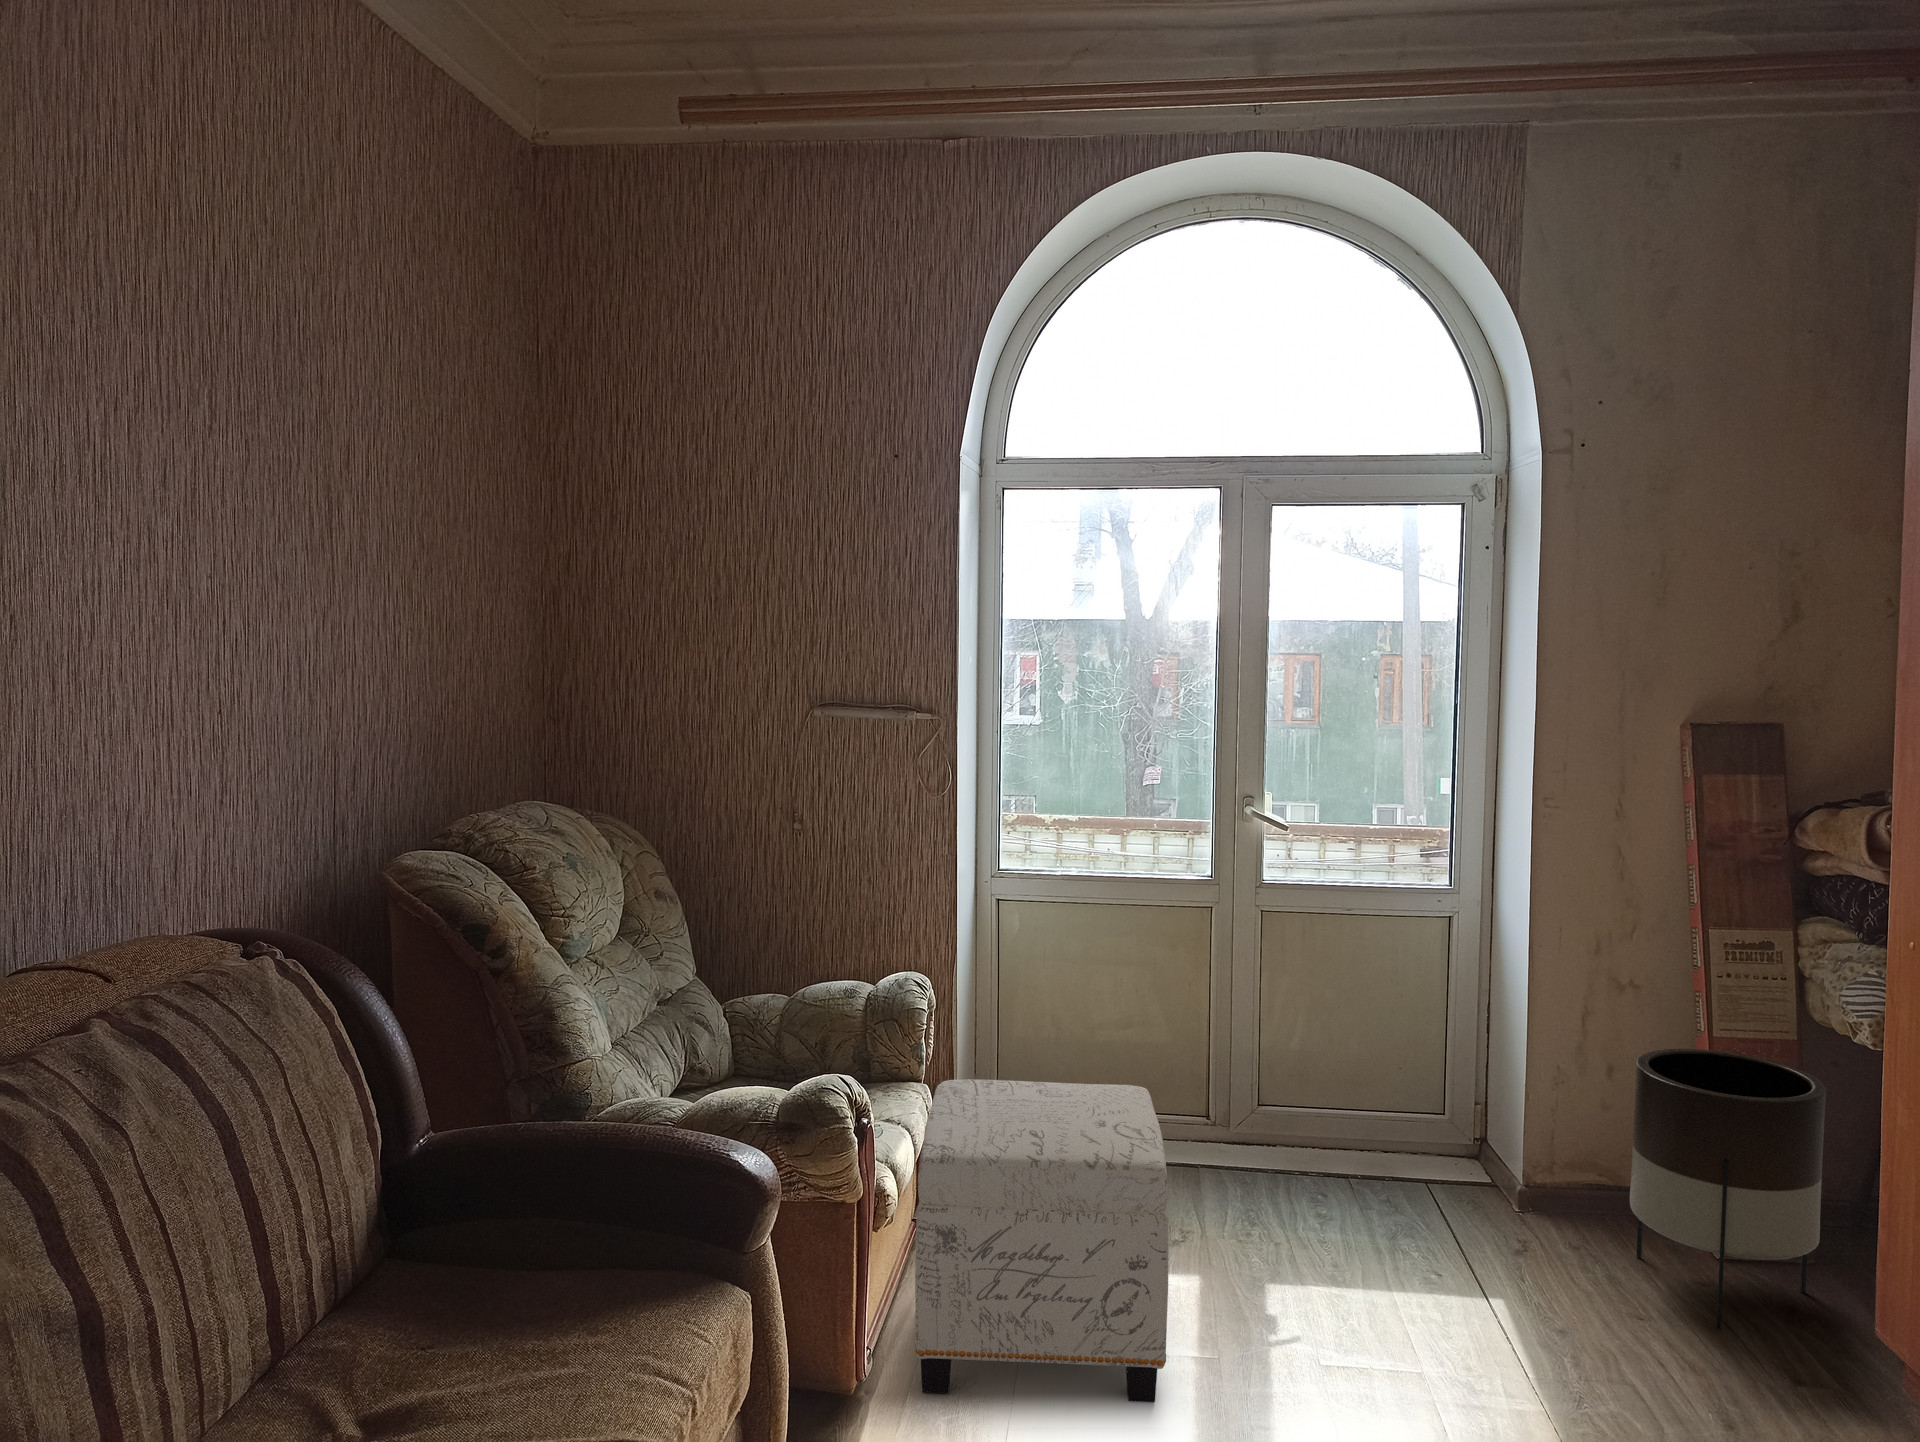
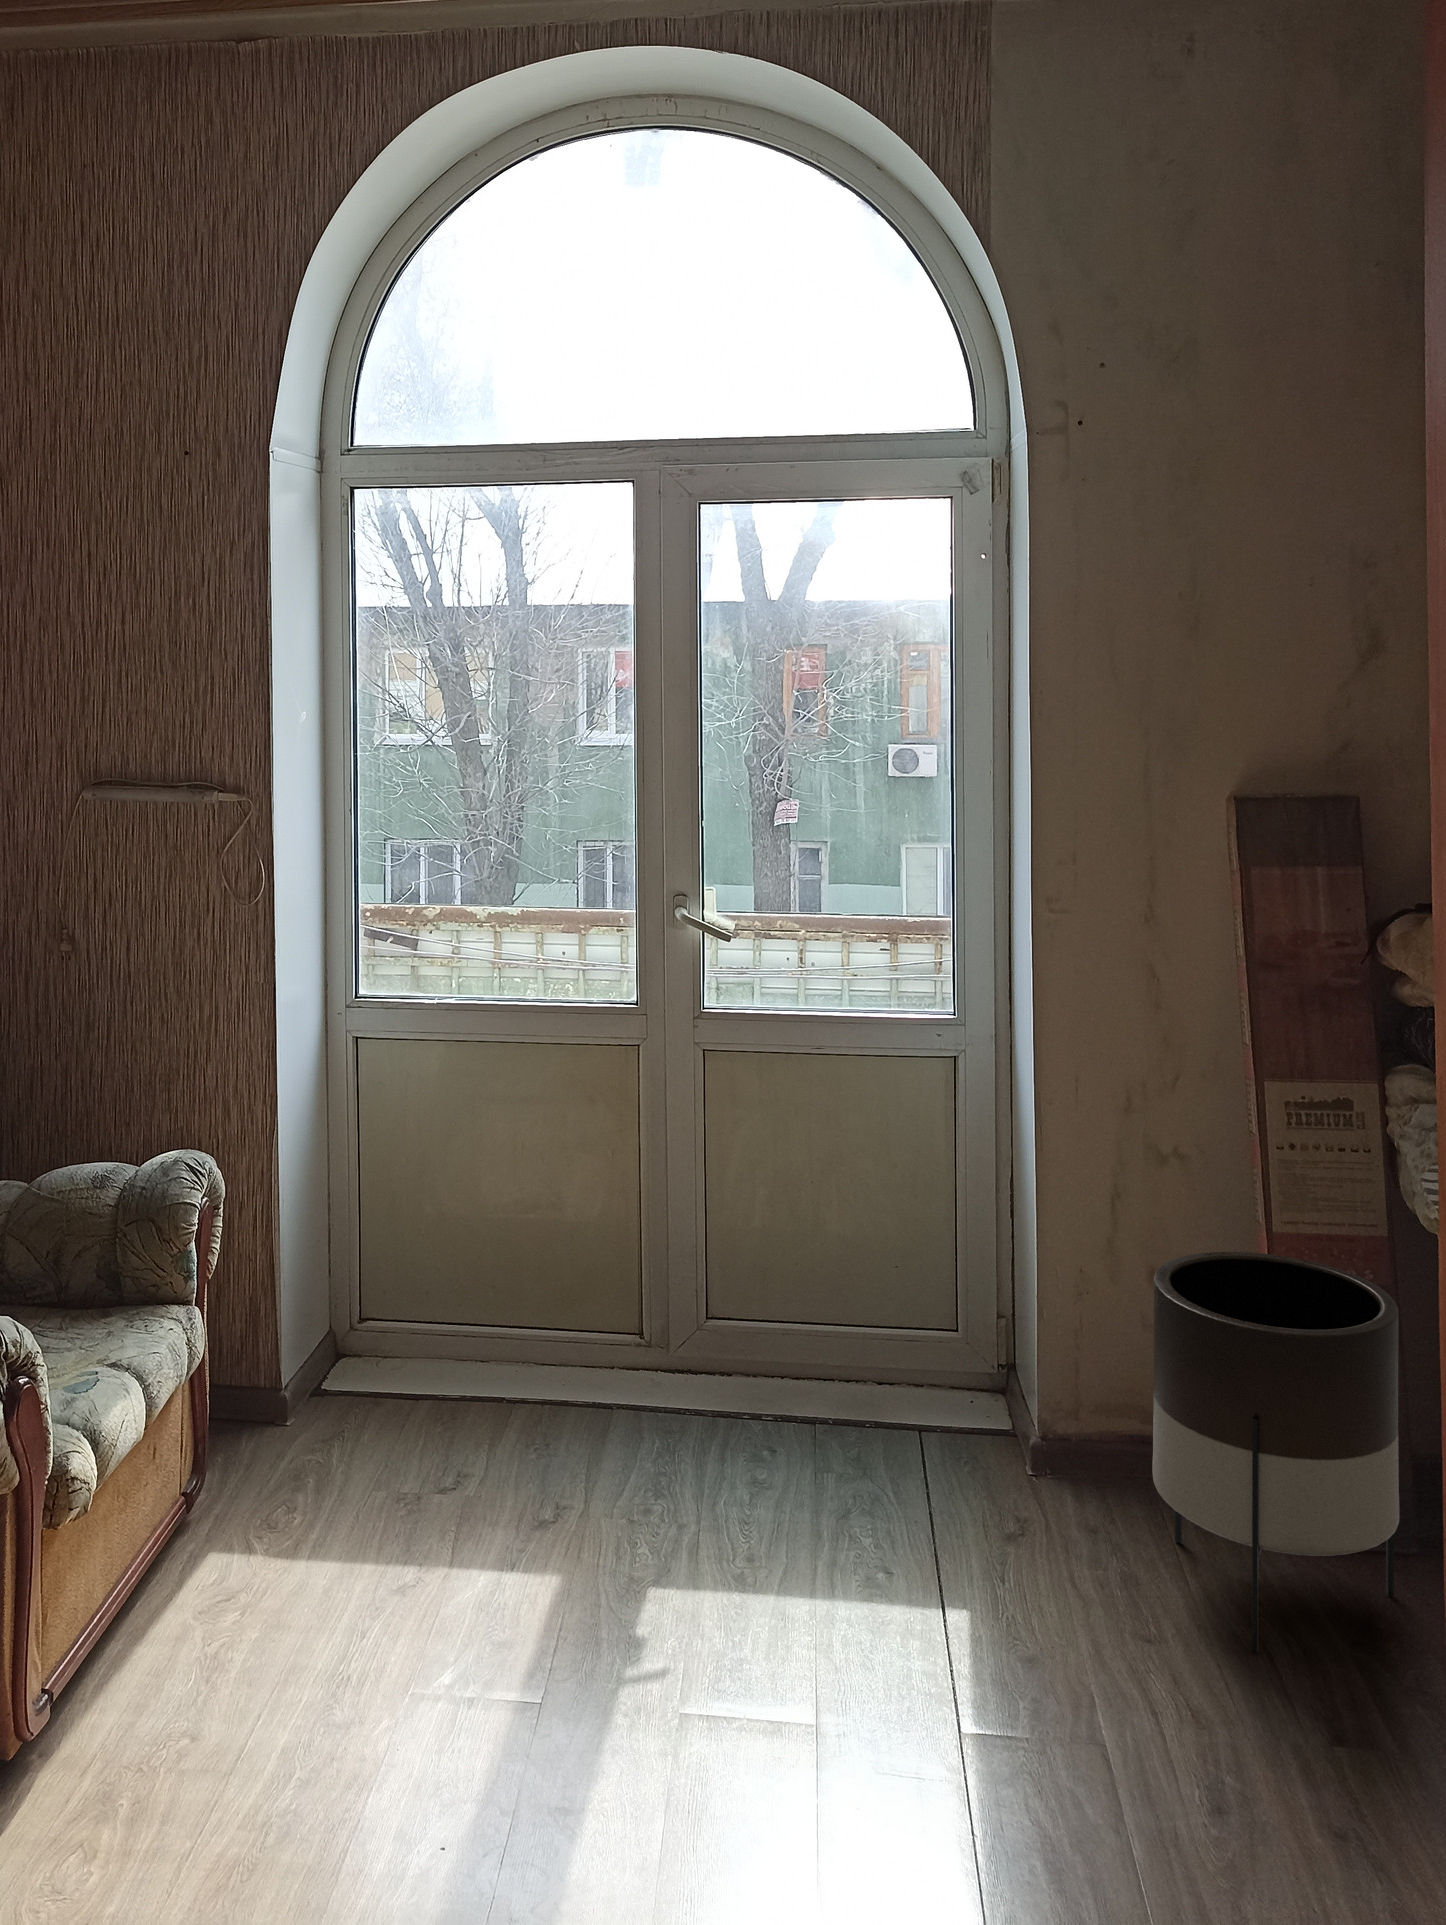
ottoman: present [915,1079,1168,1402] -> none [116,1303,485,1764]

